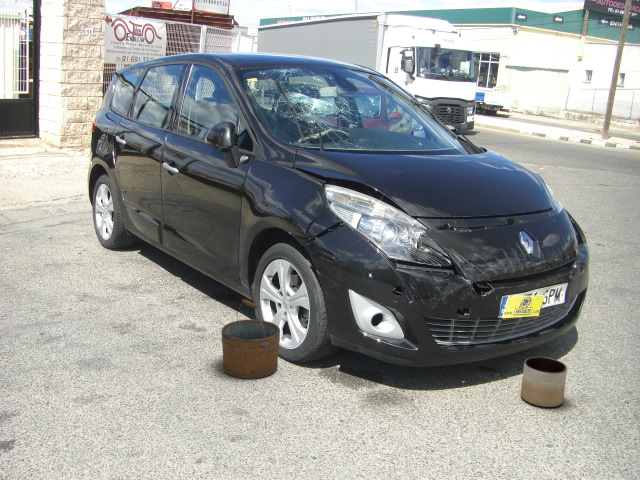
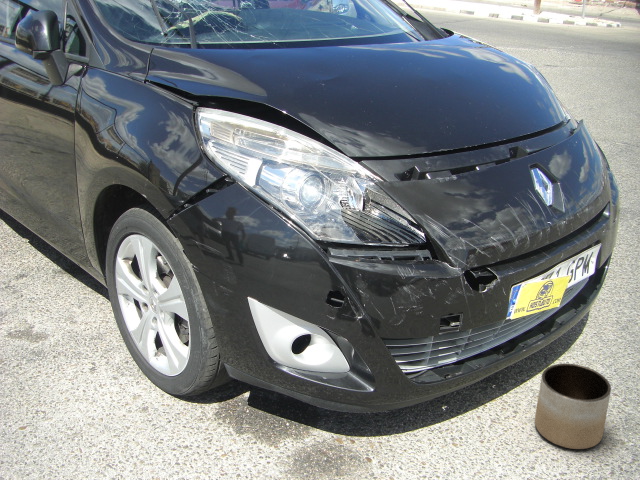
bucket: present [222,299,280,379] -> none [45,310,150,442]

